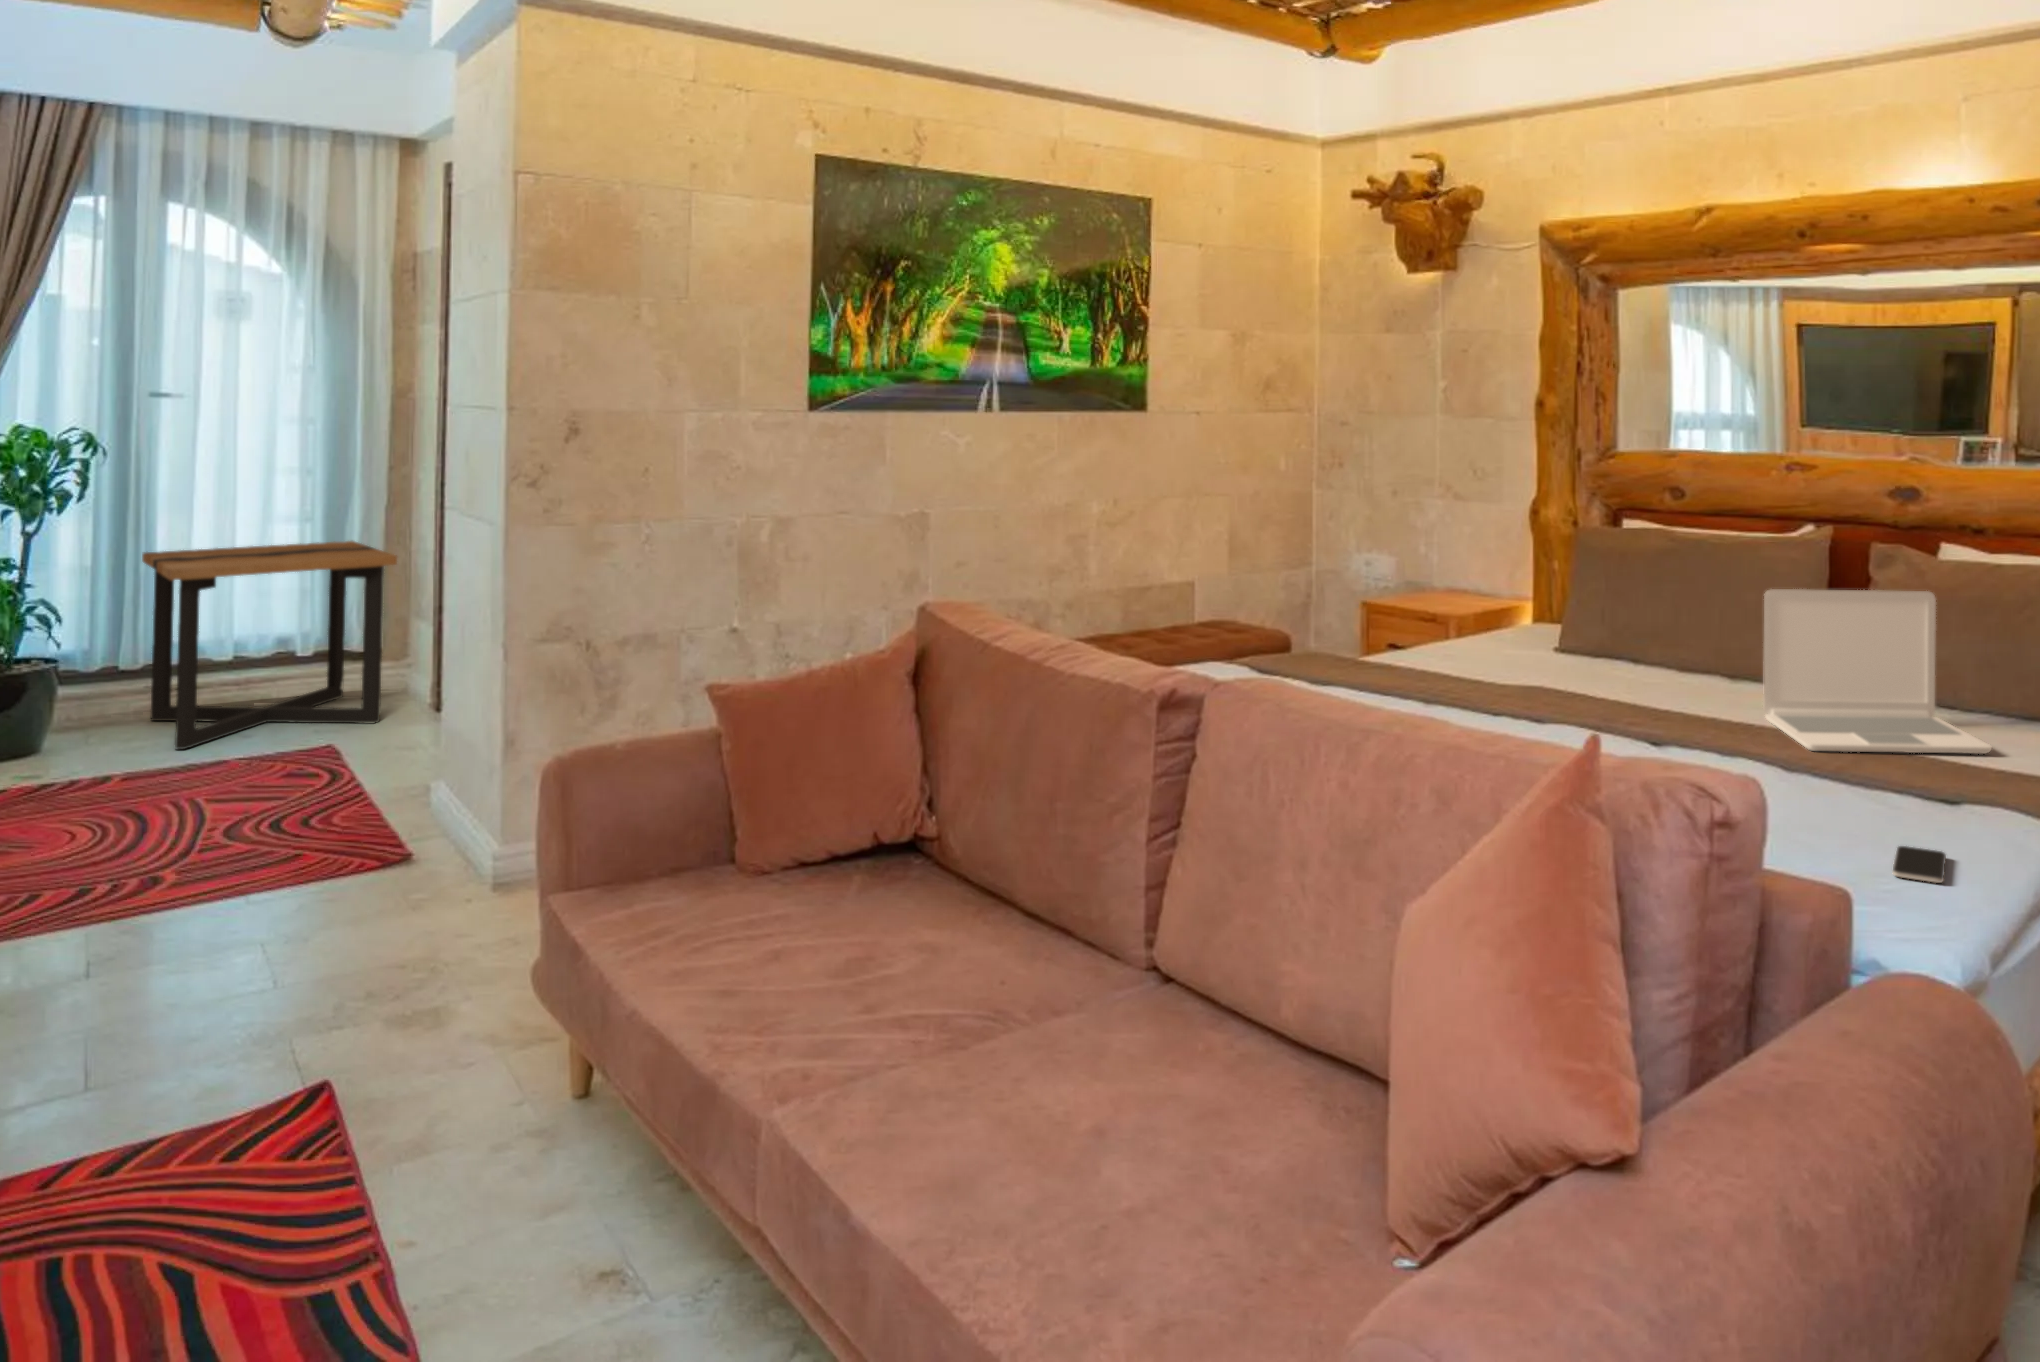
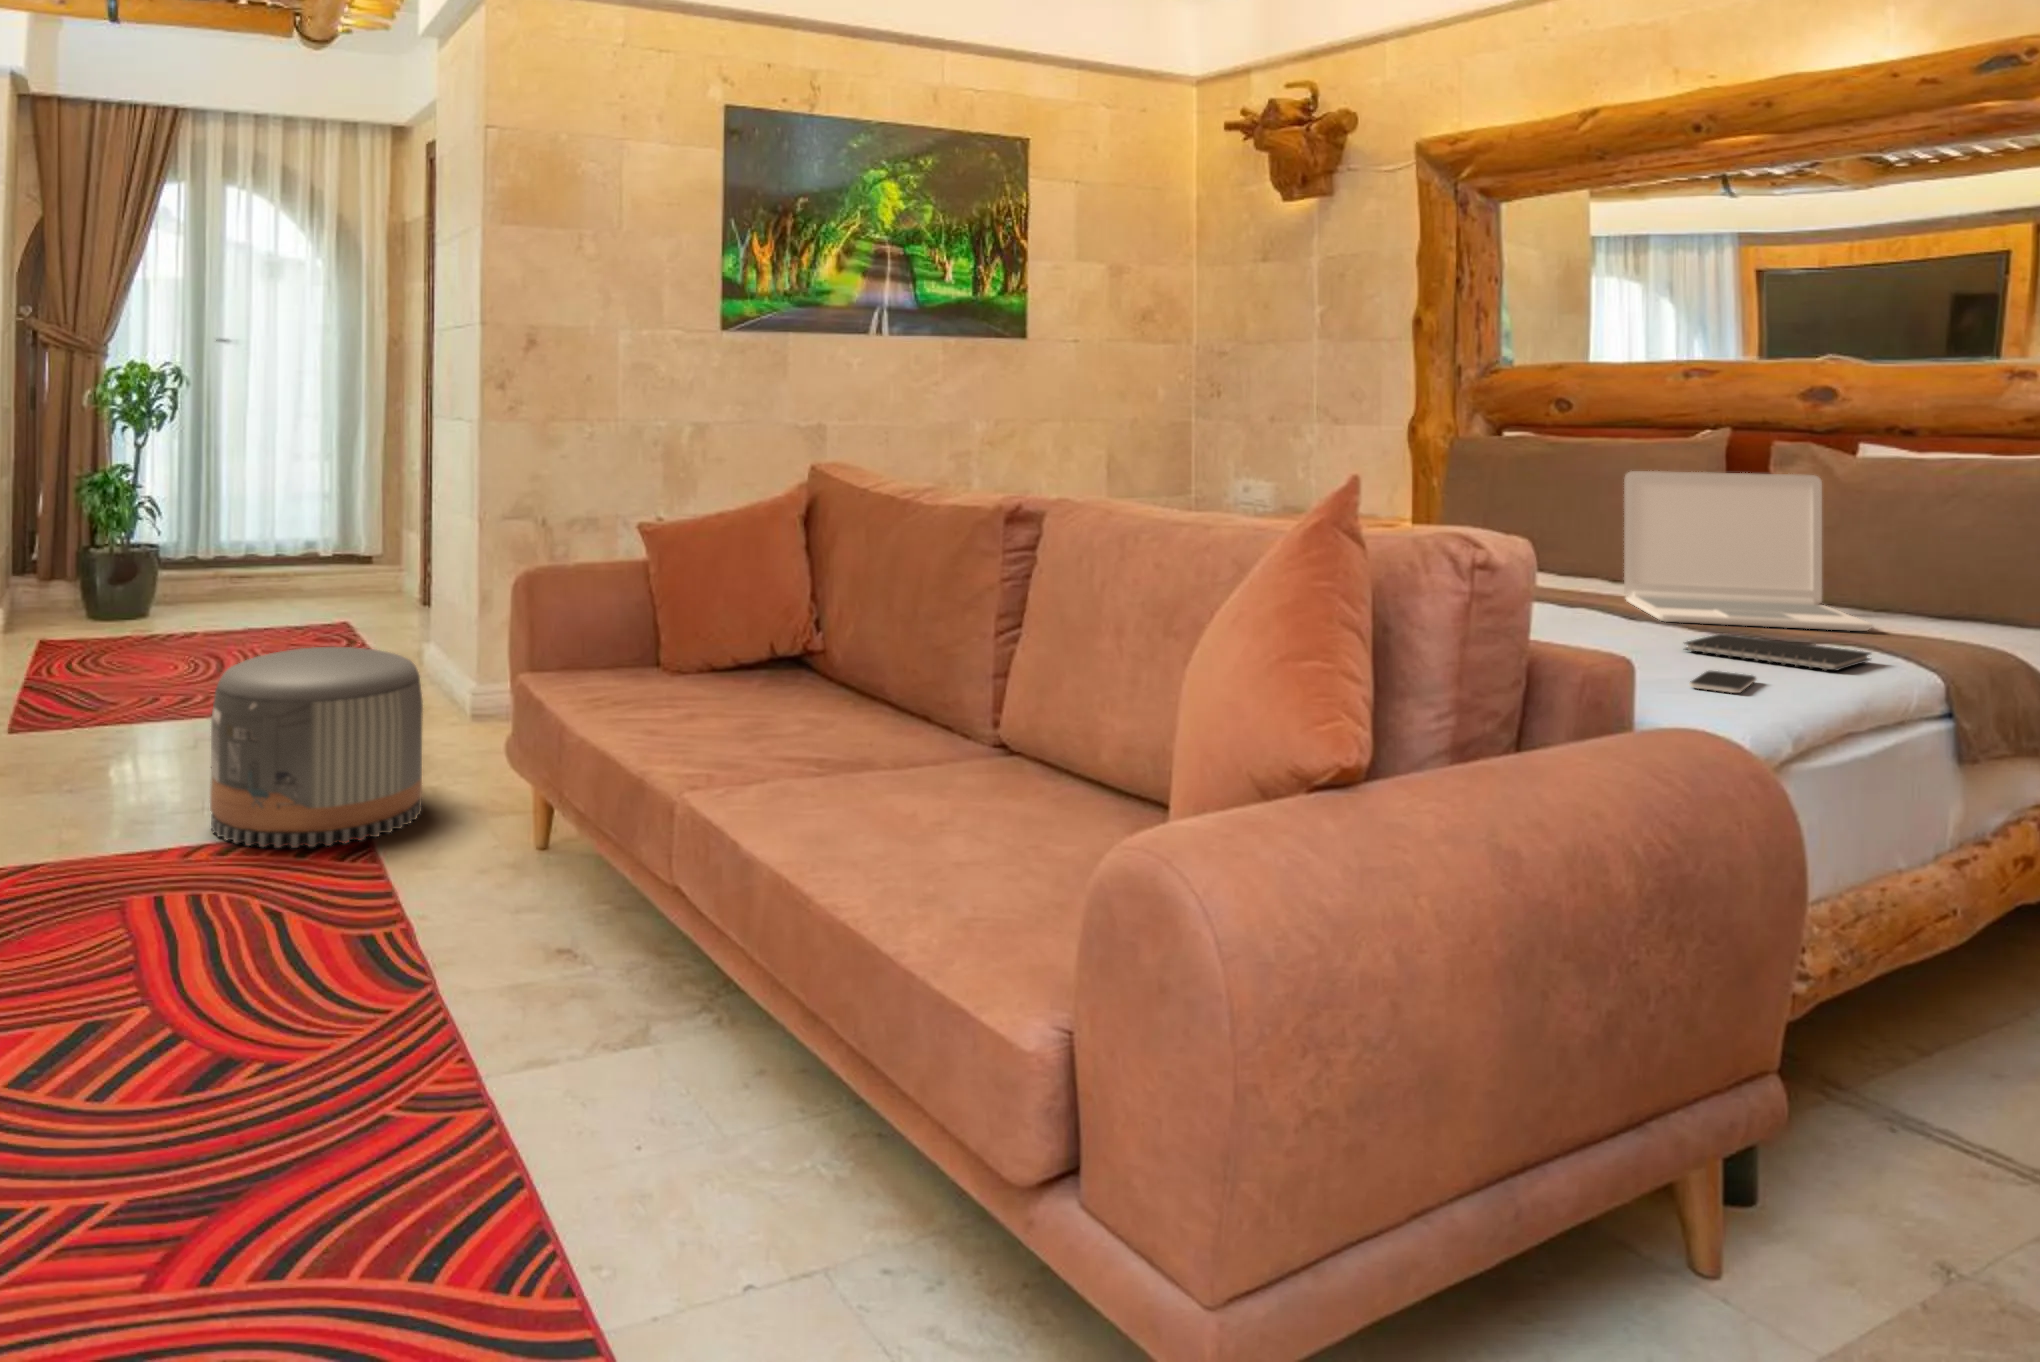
side table: present [142,541,397,749] -> none [213,465,396,622]
notebook: none [1855,777,2021,831] -> present [1685,634,1870,671]
pouf: none [87,852,415,1156] -> present [210,647,423,848]

